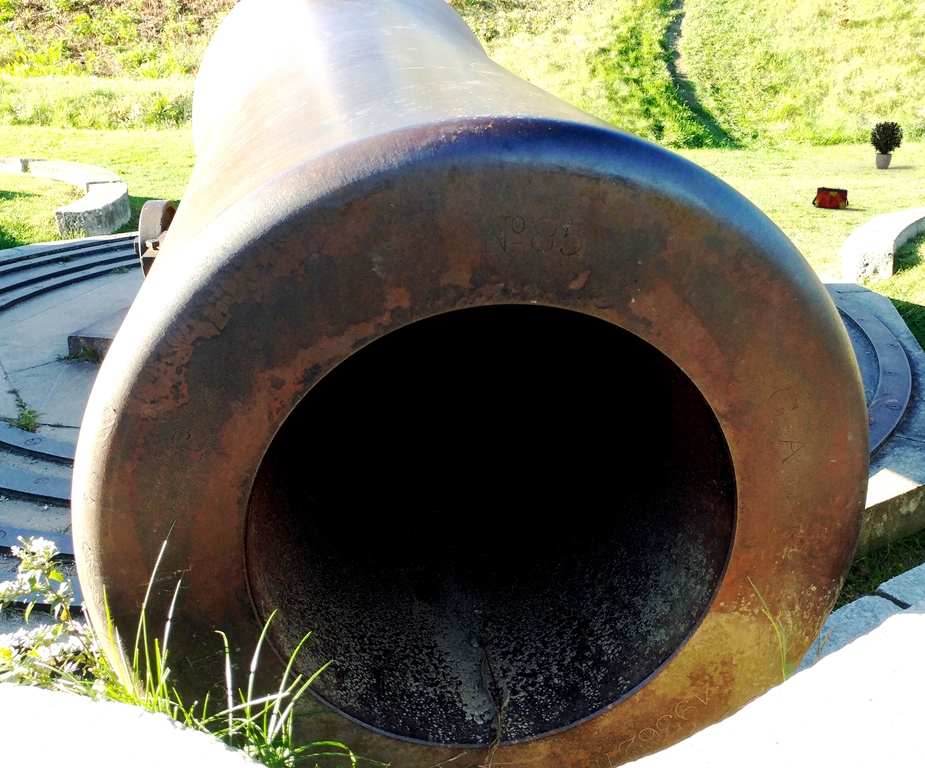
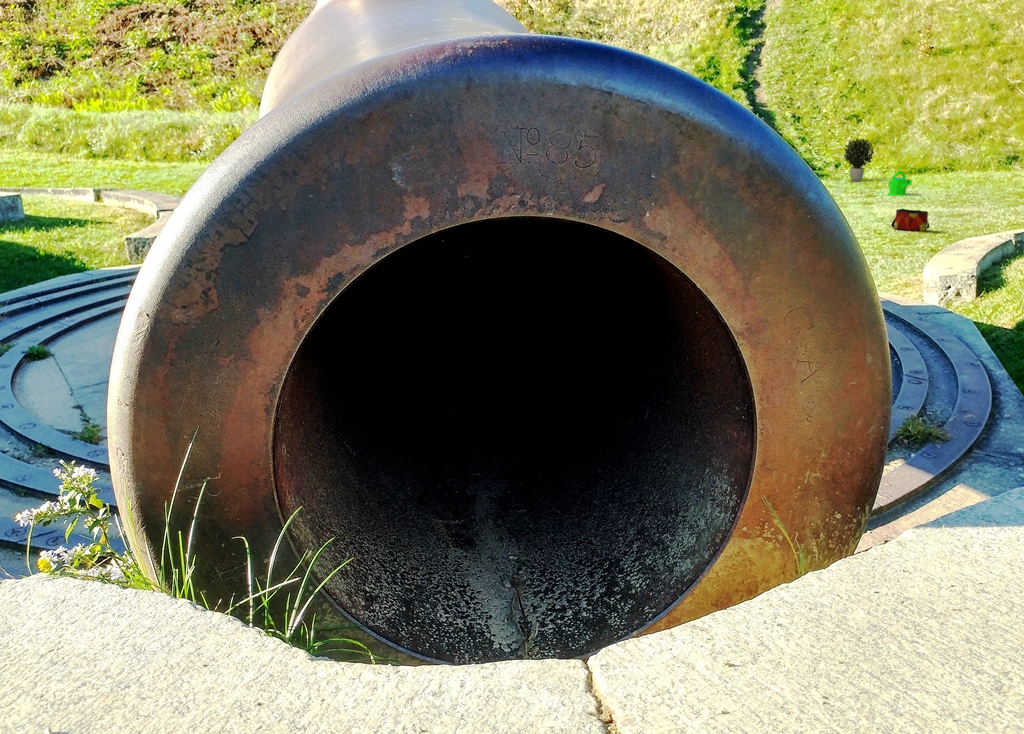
potted plant: present [870,121,903,169] -> present [844,139,874,182]
watering can: none [805,145,829,169] -> present [888,171,912,196]

